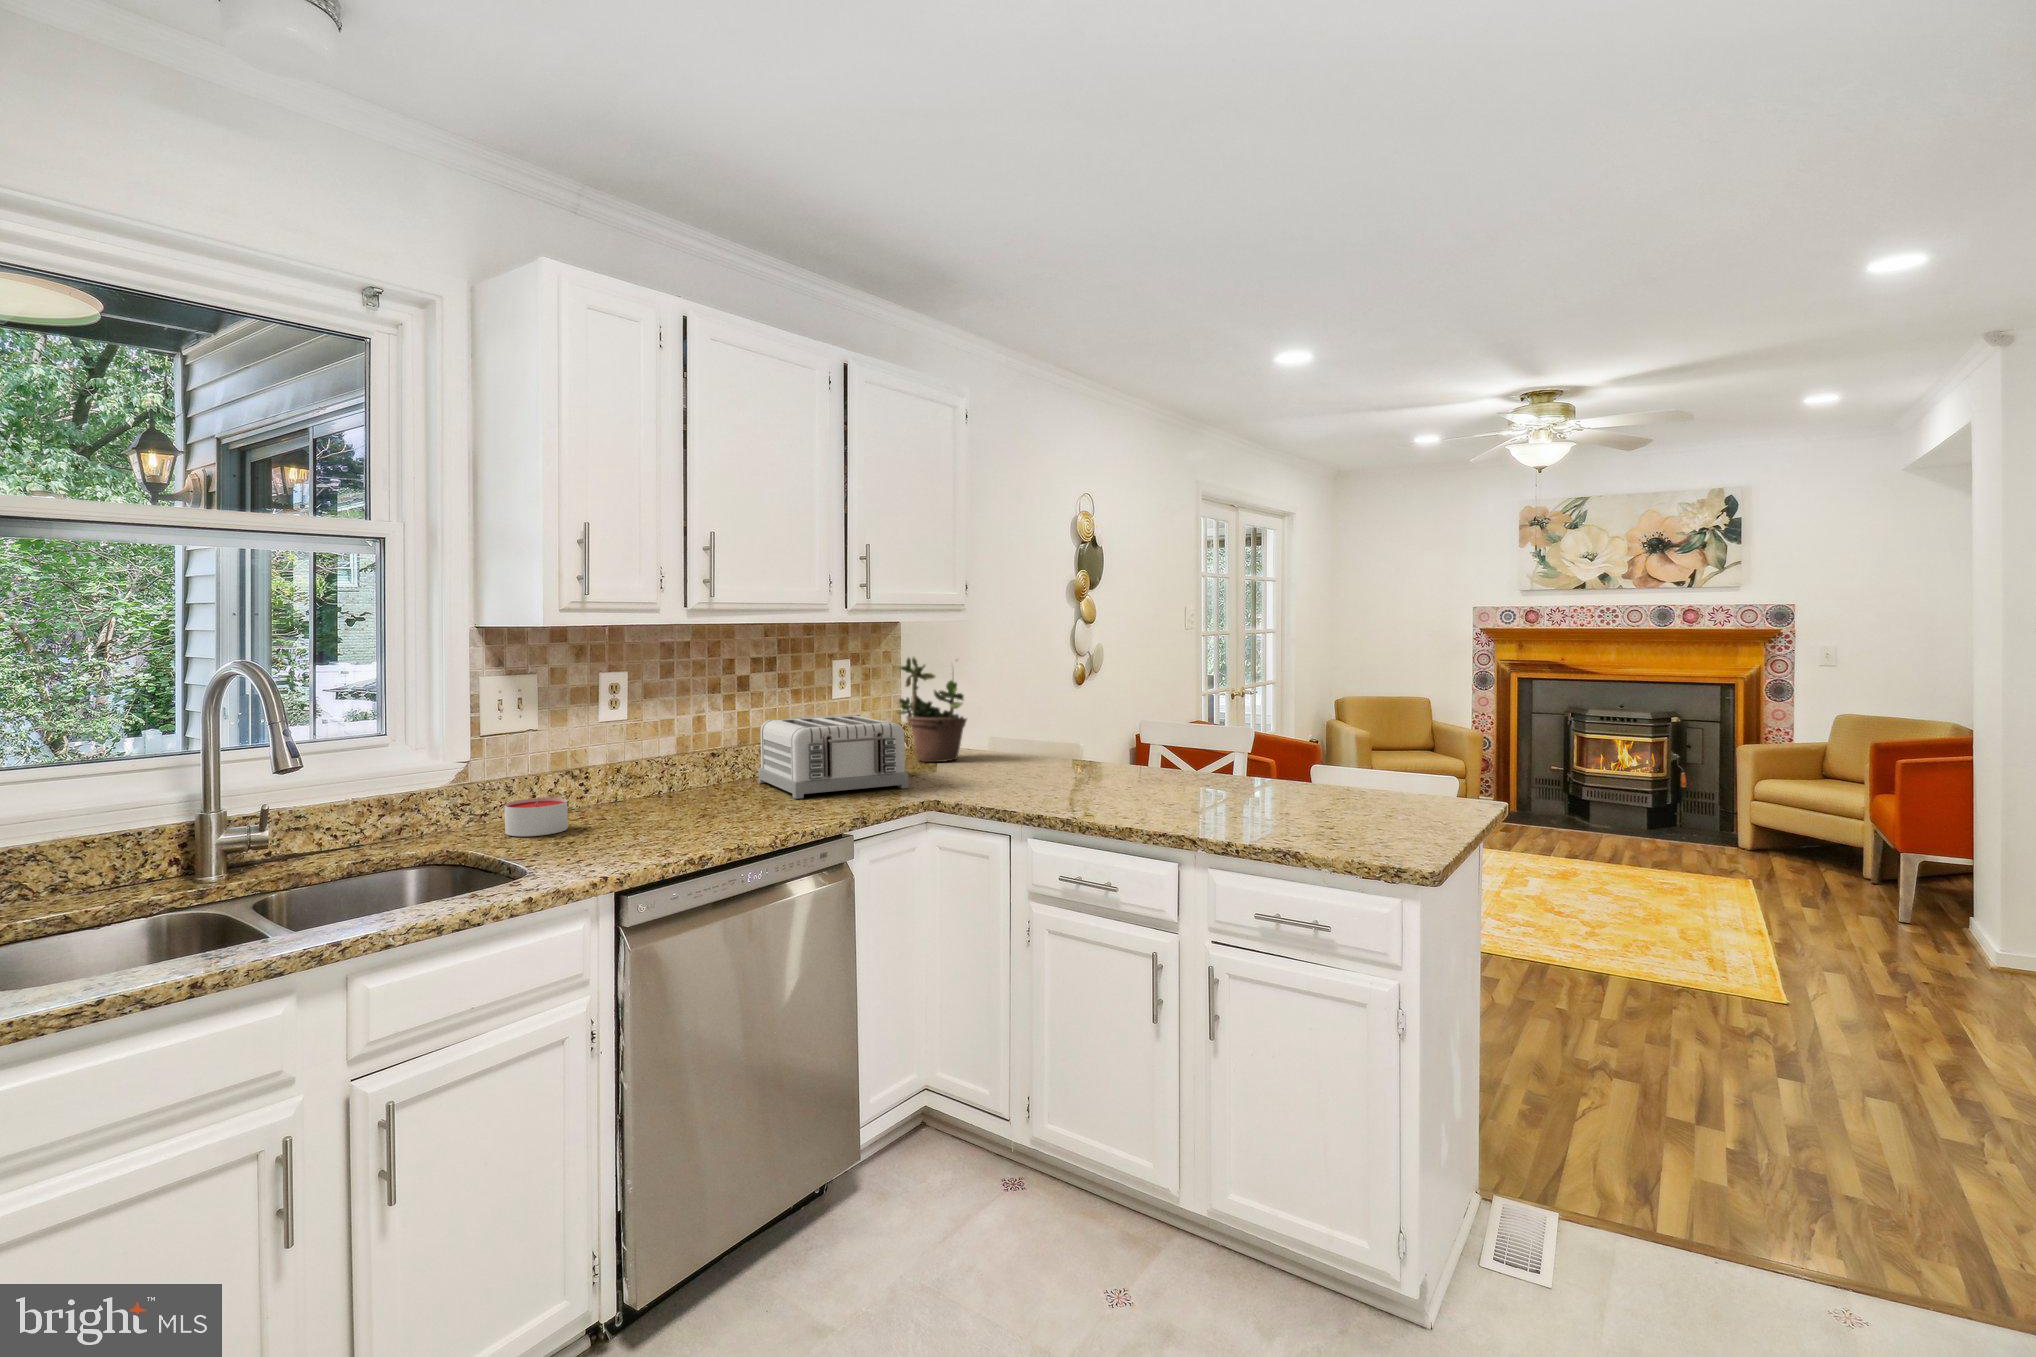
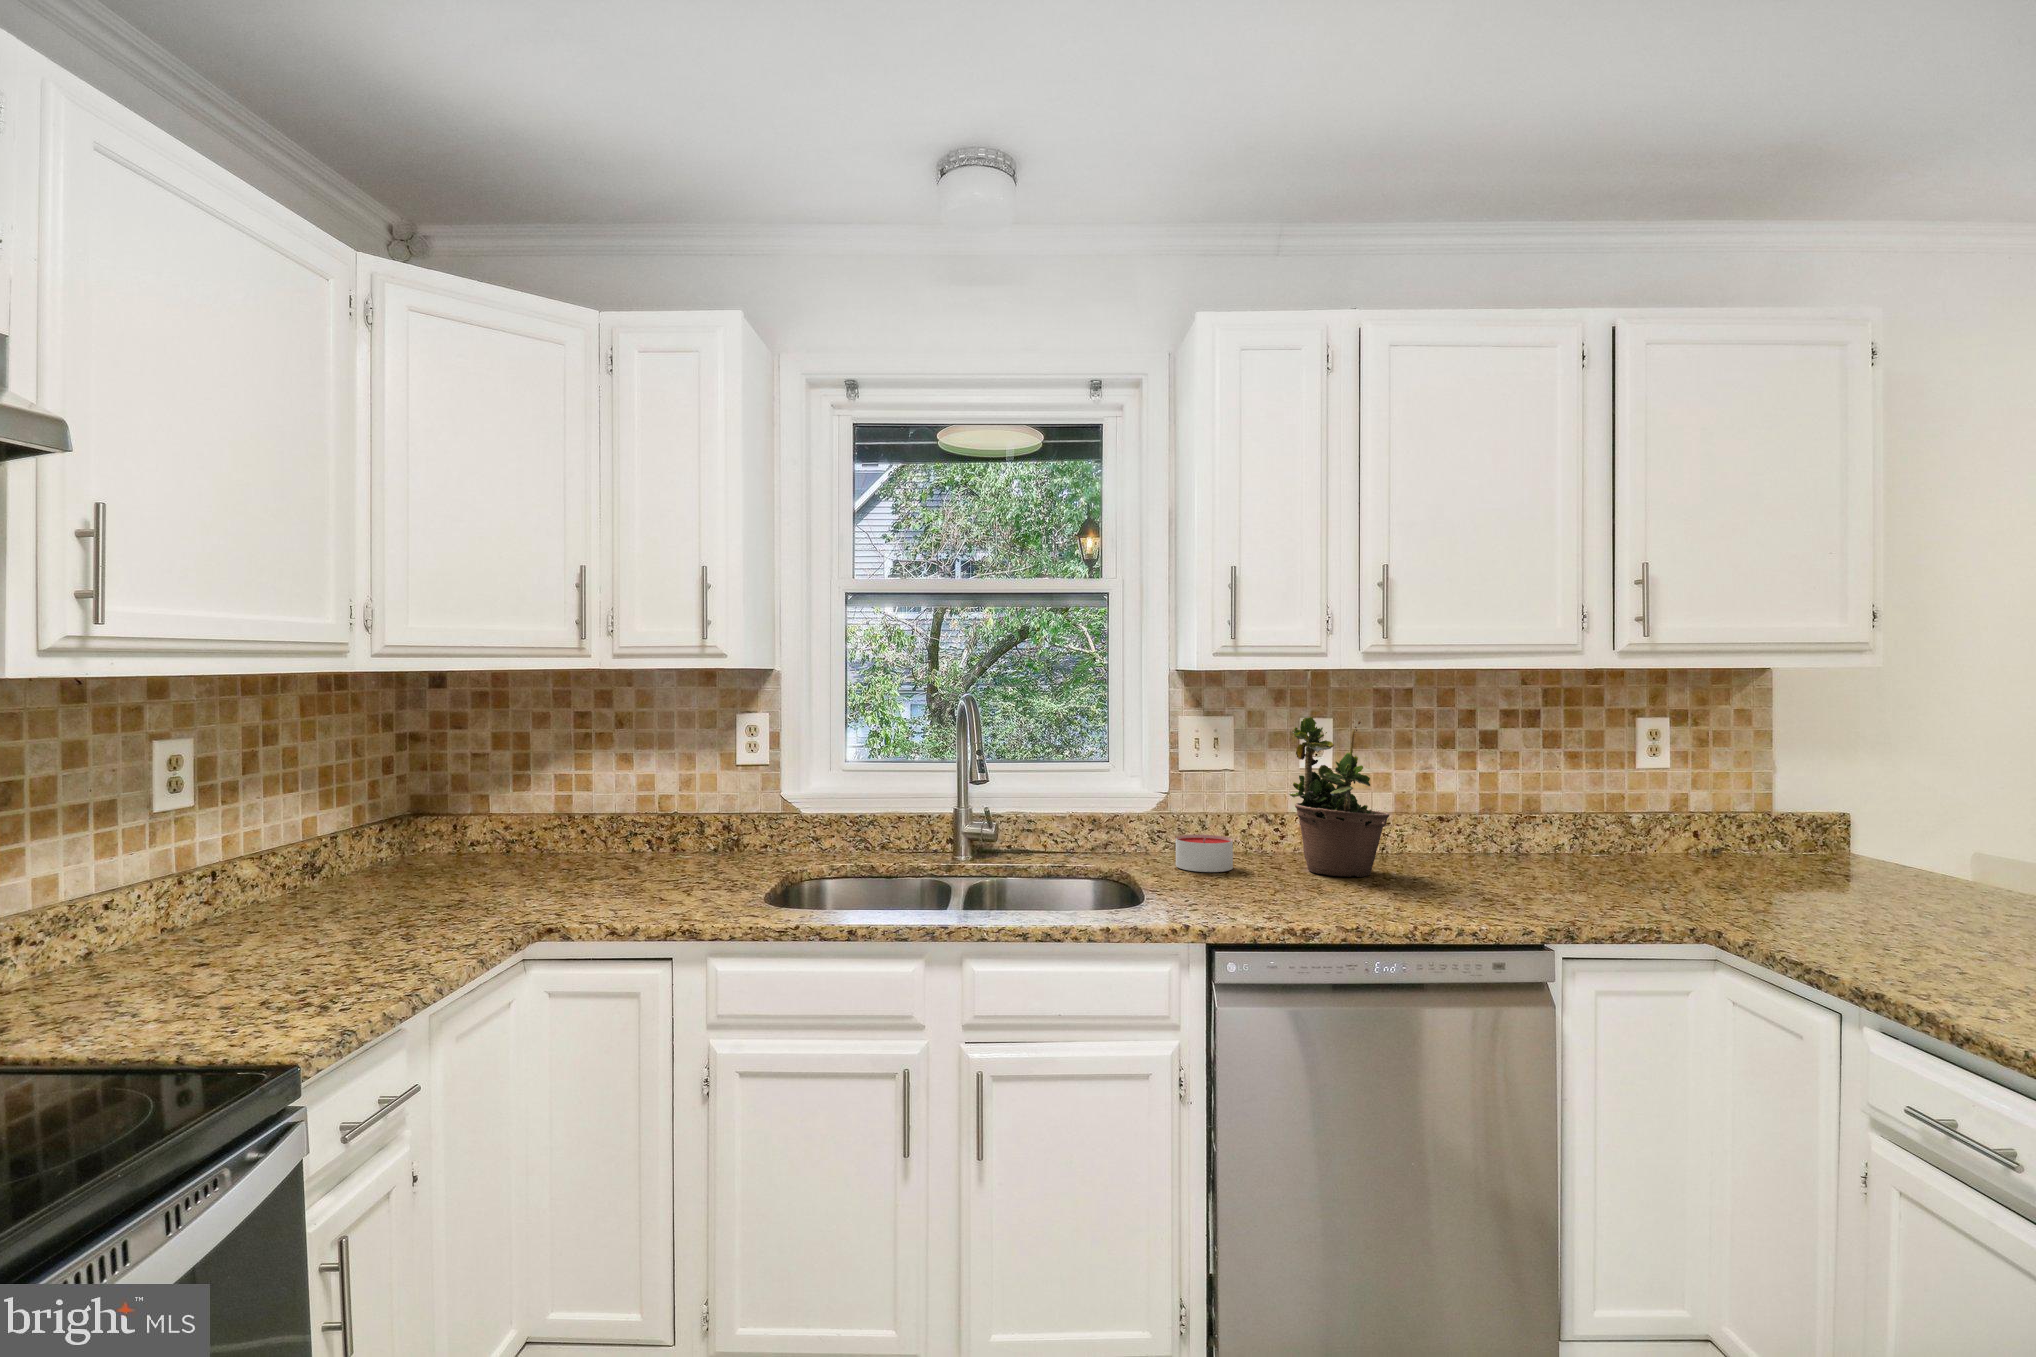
potted plant: present [897,657,967,762] -> present [1289,705,1389,877]
toaster: present [758,715,909,799] -> none [1501,784,1718,902]

